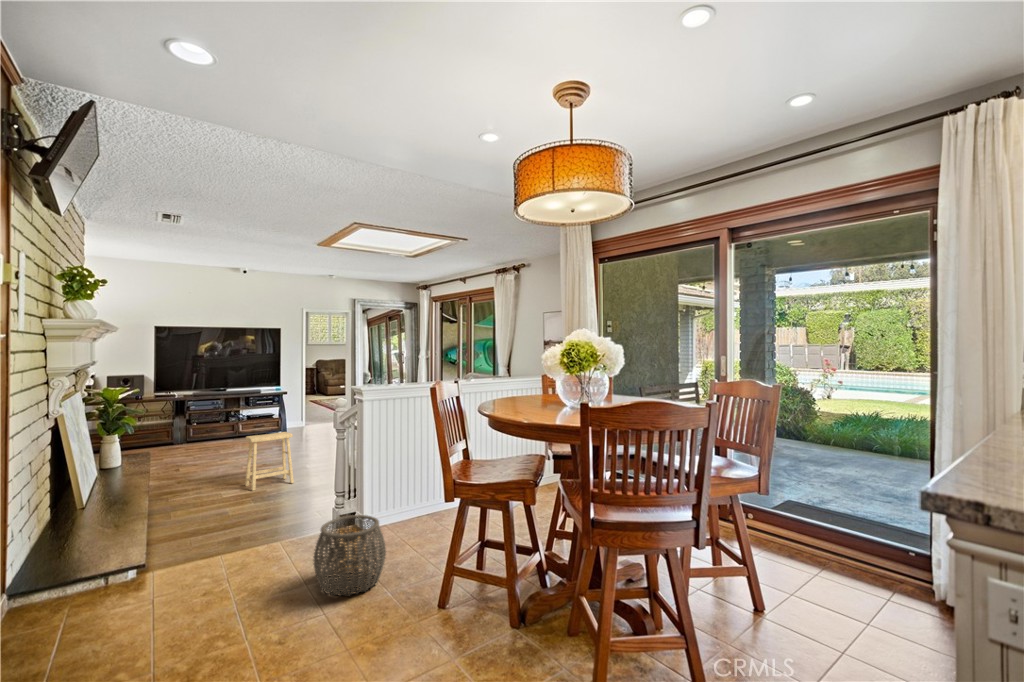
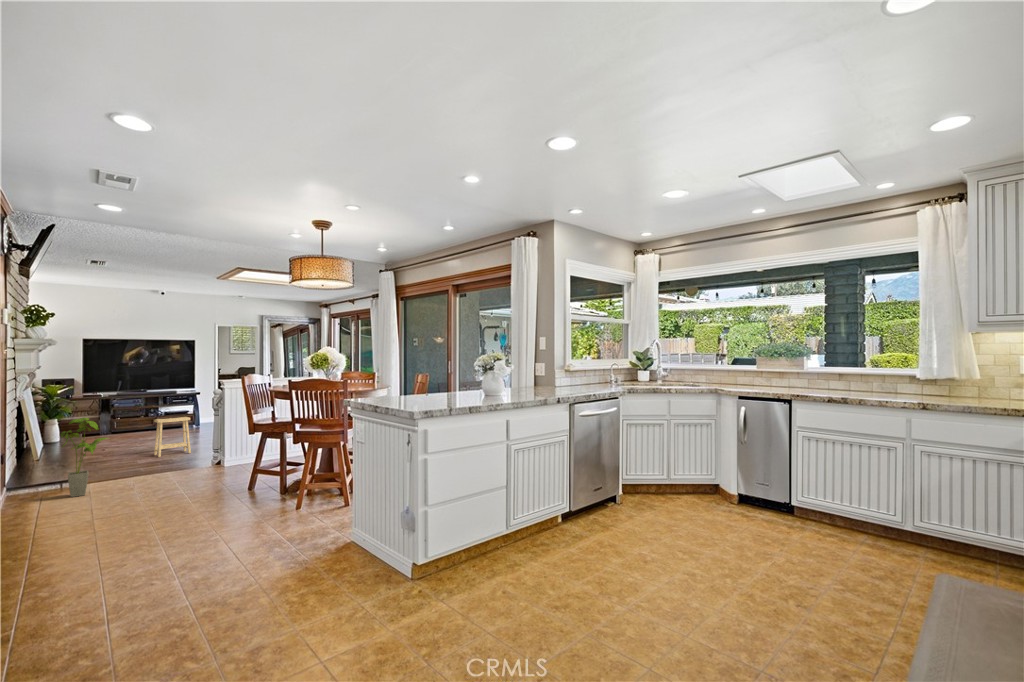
house plant: none [102,462,195,613] -> present [61,418,108,497]
woven basket: present [314,515,386,596] -> none [179,450,224,490]

